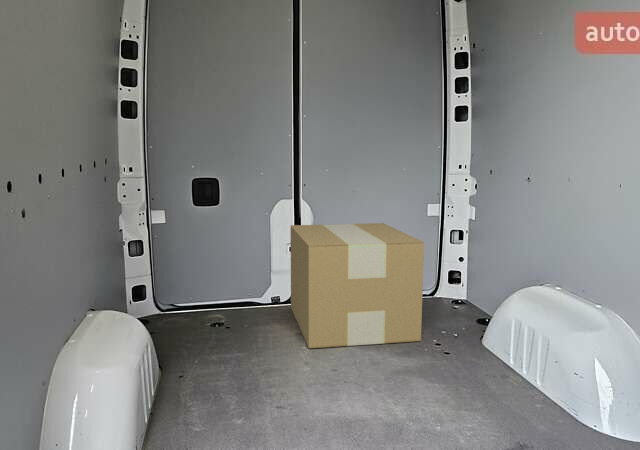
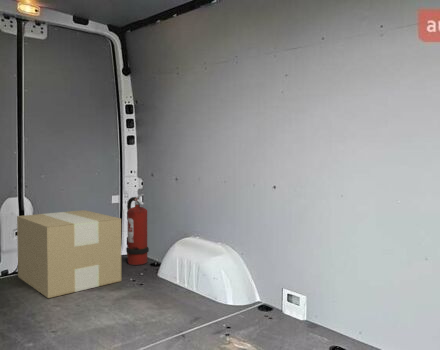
fire extinguisher: none [443,204,479,318] -> present [126,194,149,265]

